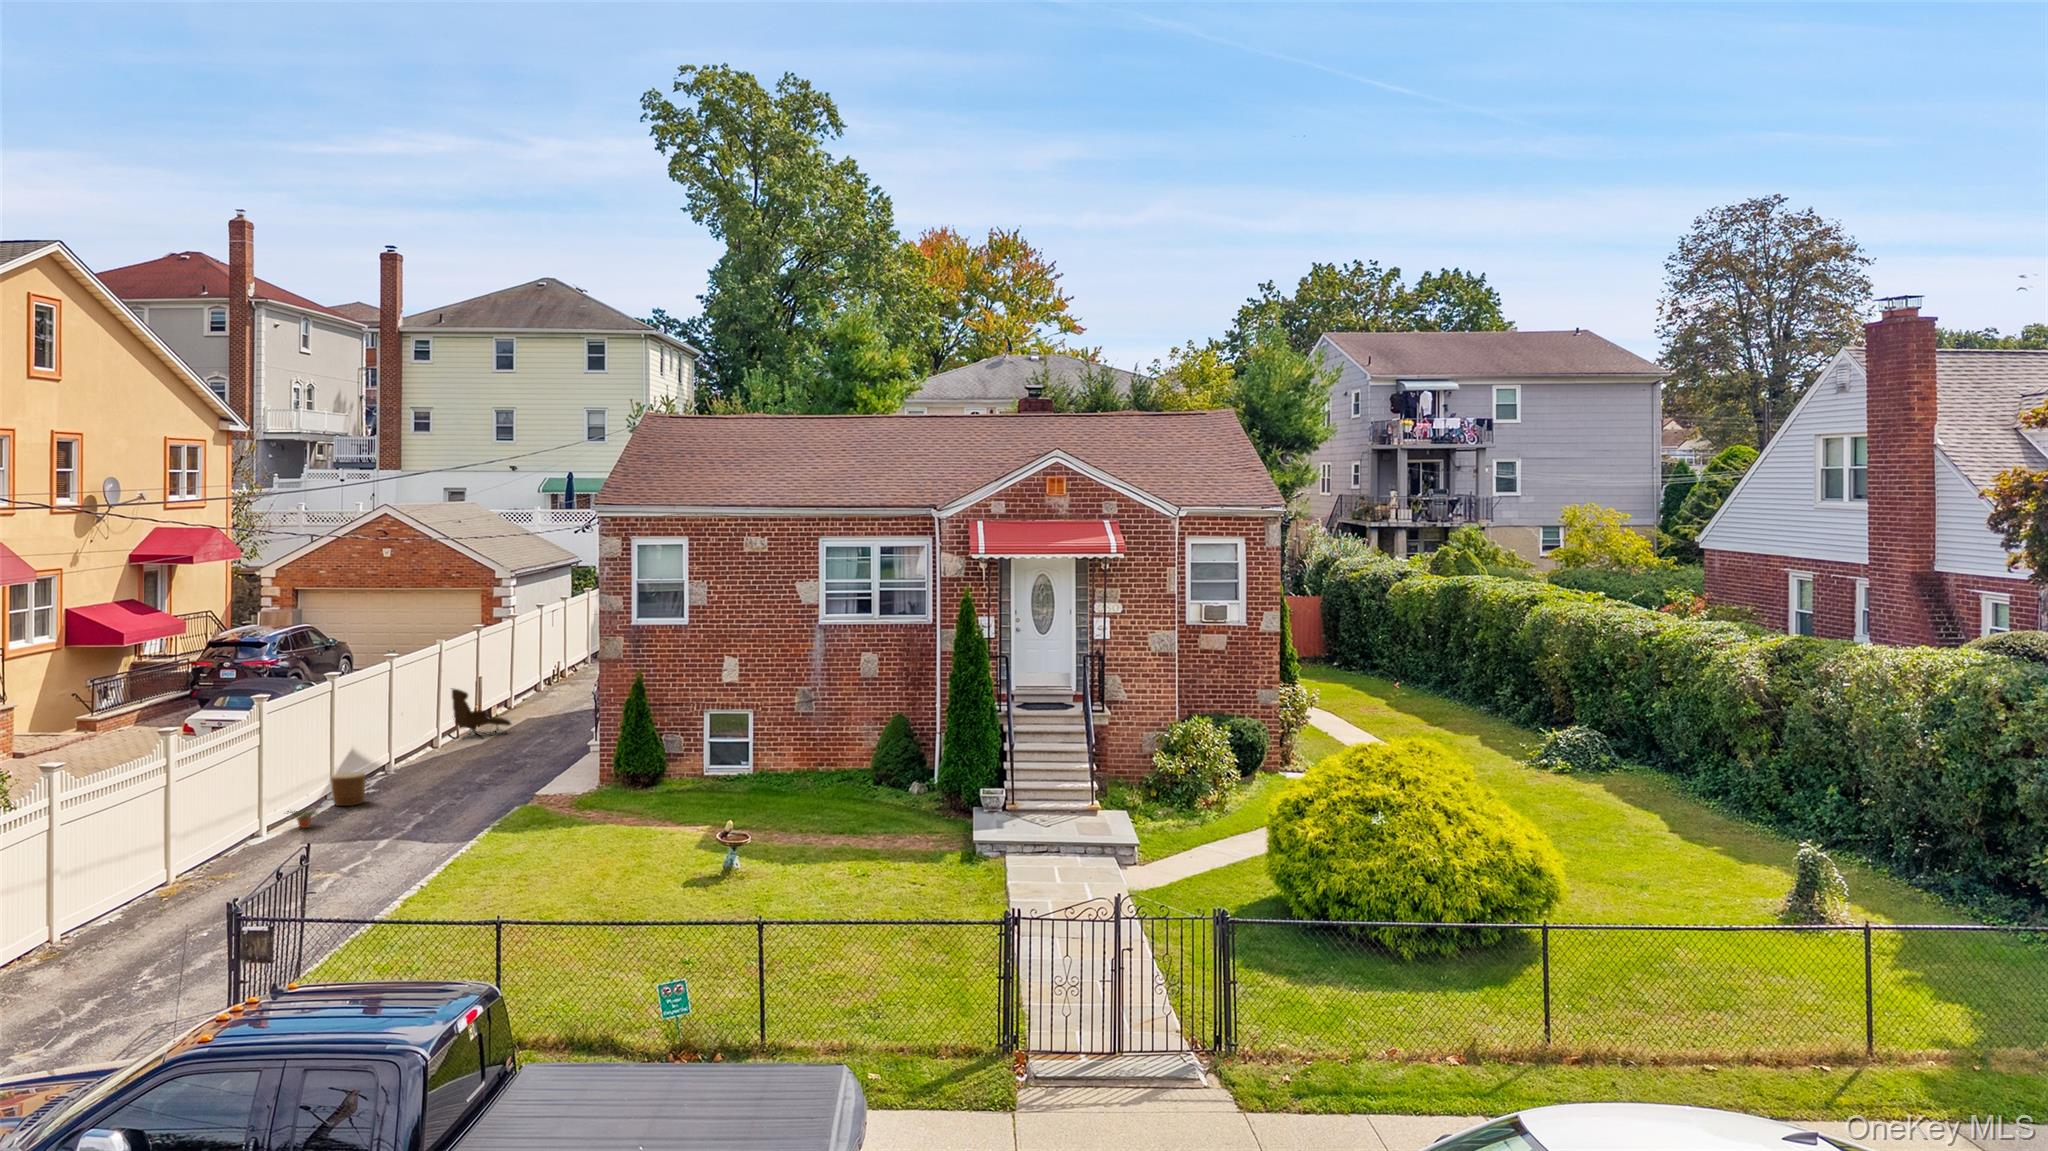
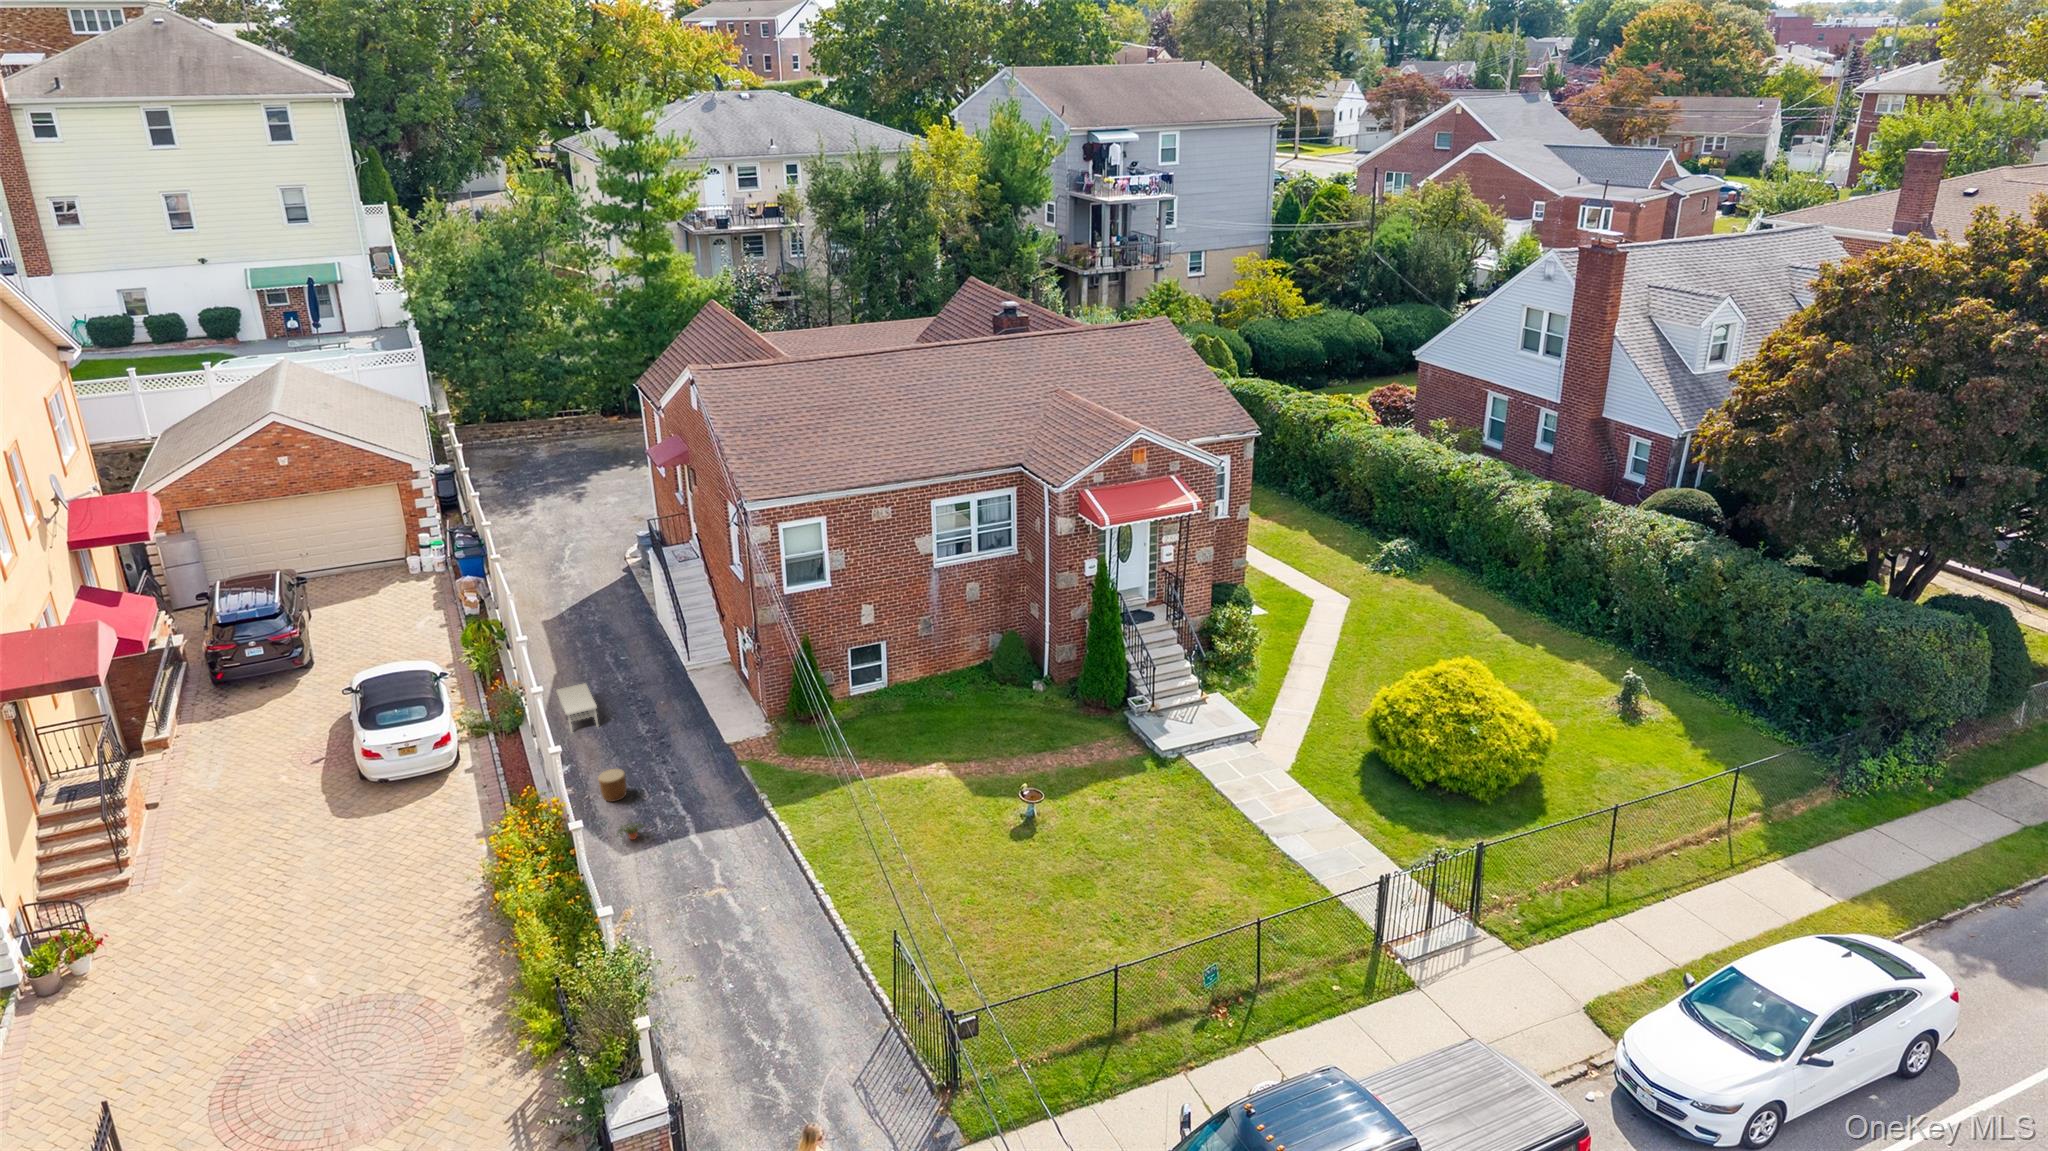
lounge chair: present [451,688,511,738] -> none [529,633,582,675]
storage bench: none [395,729,453,769] -> present [556,683,598,733]

